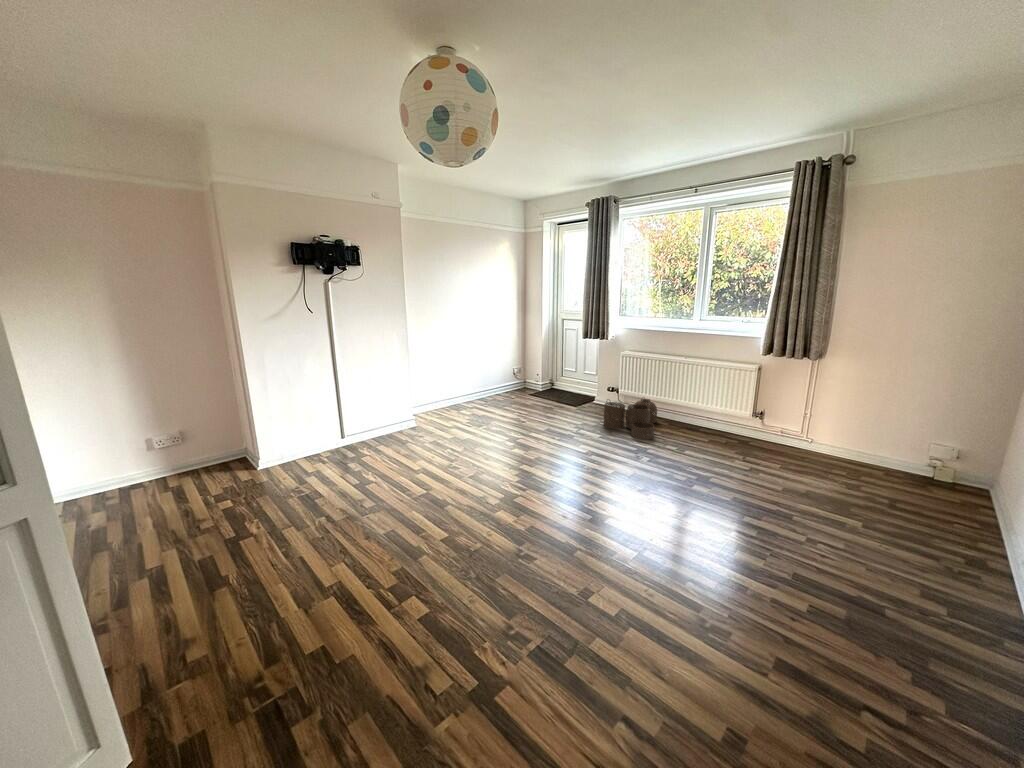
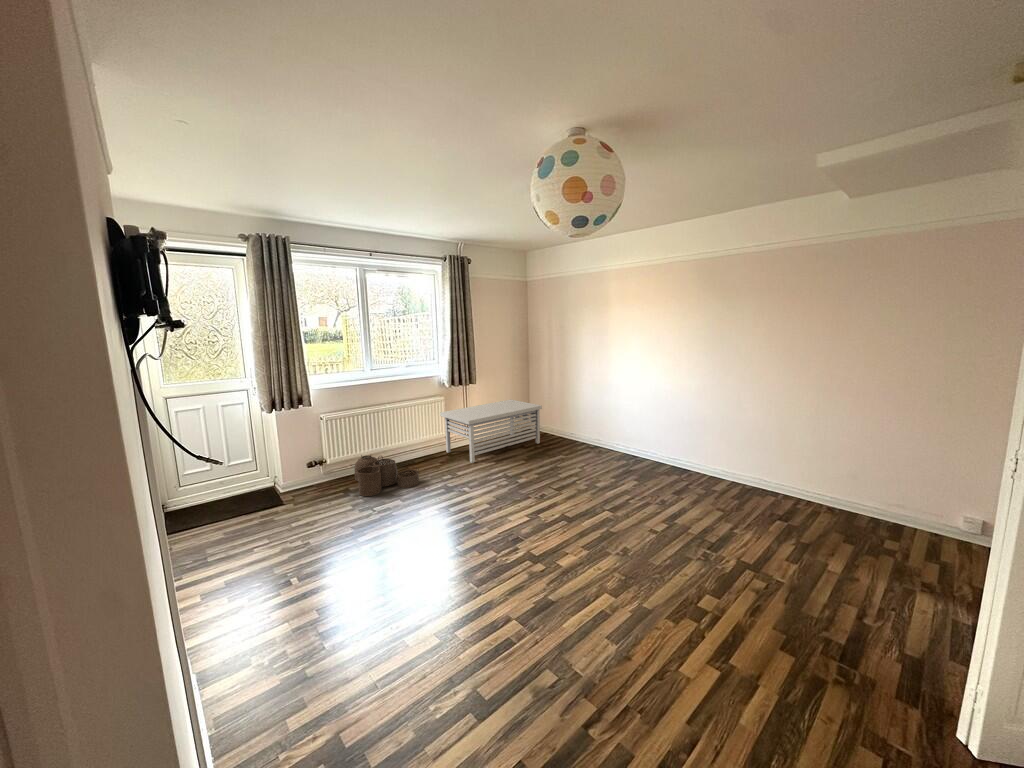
storage bench: none [733,387,939,506] -> present [440,400,542,463]

